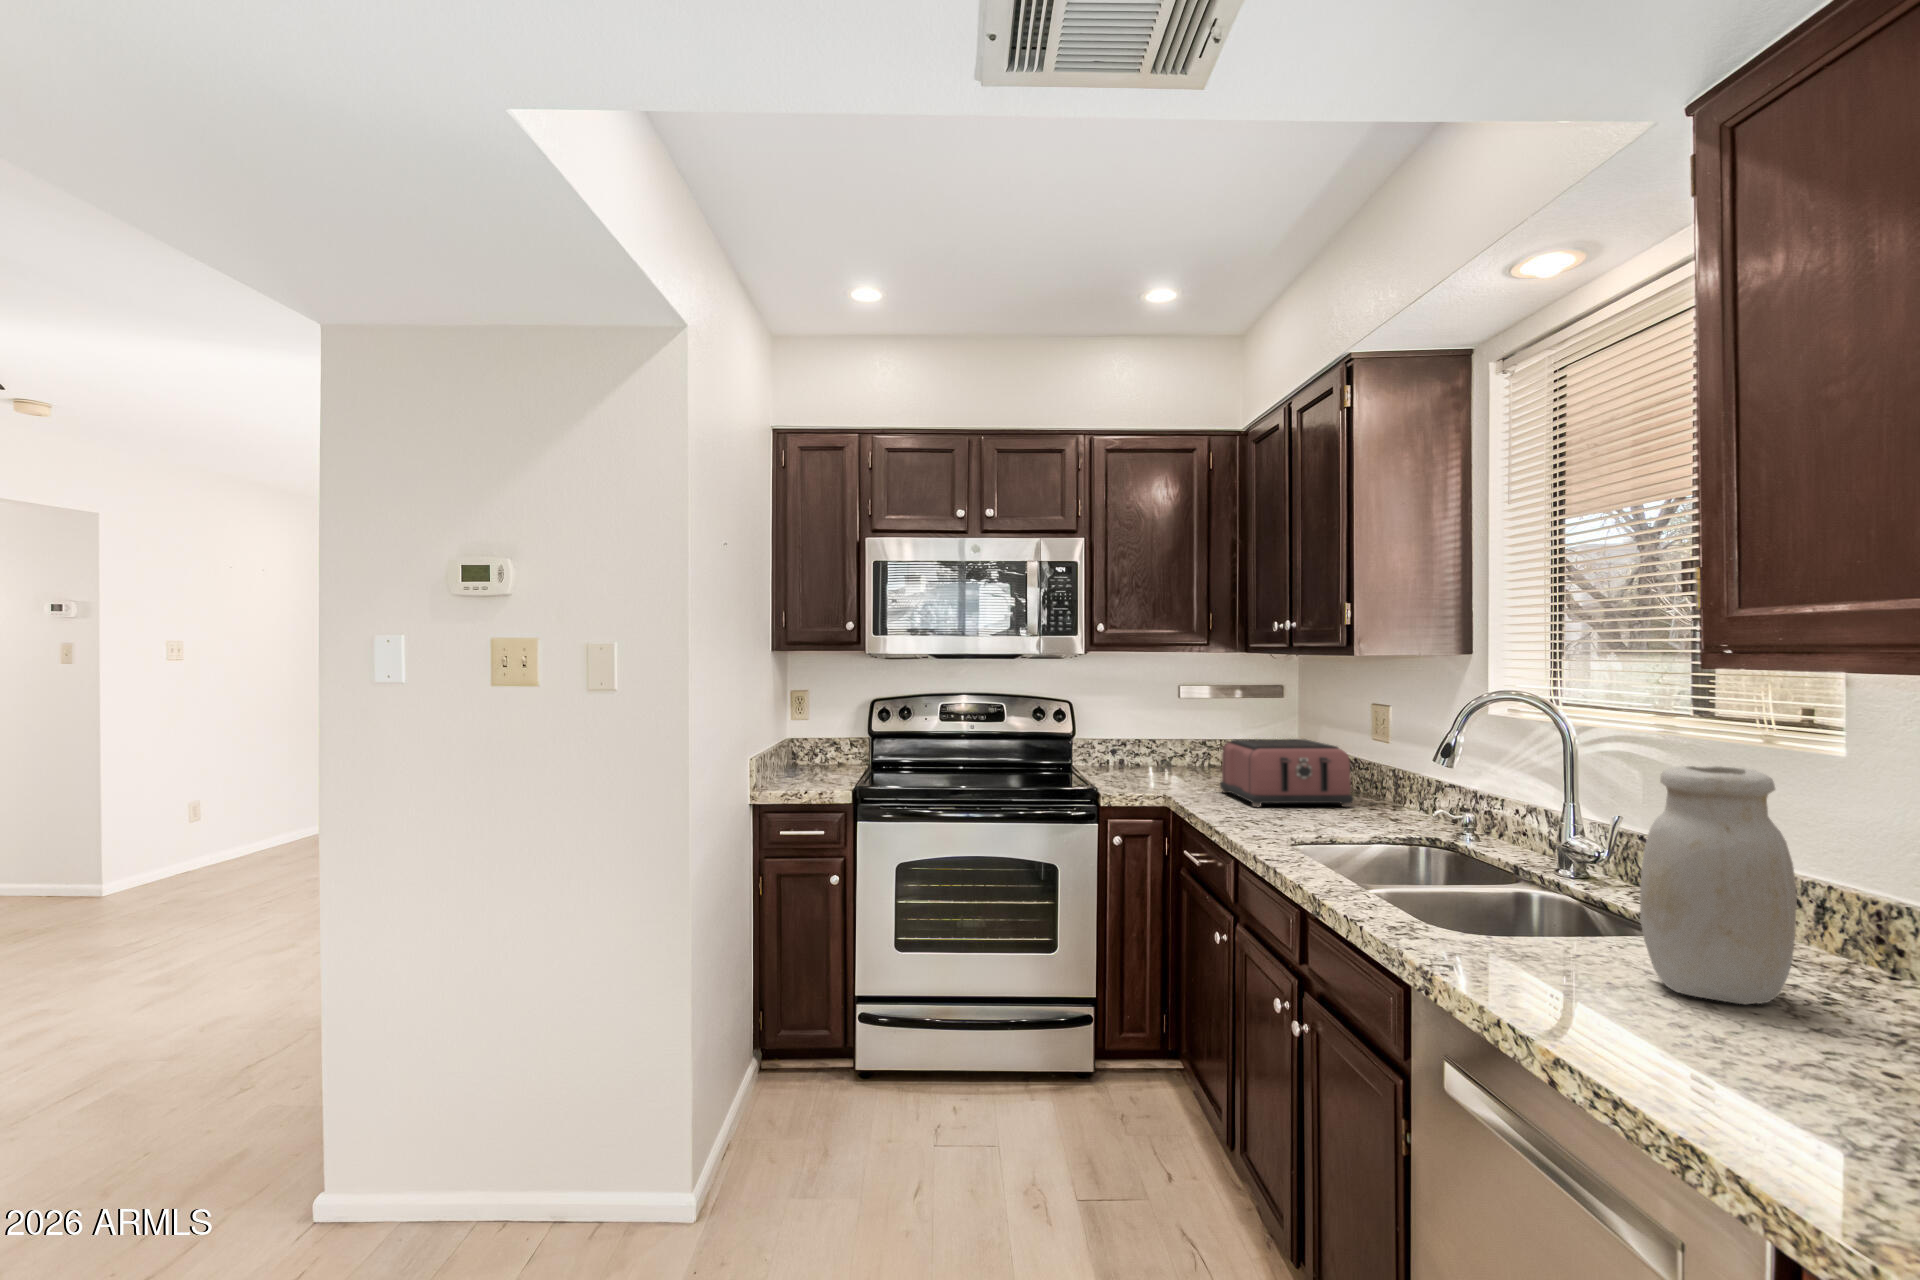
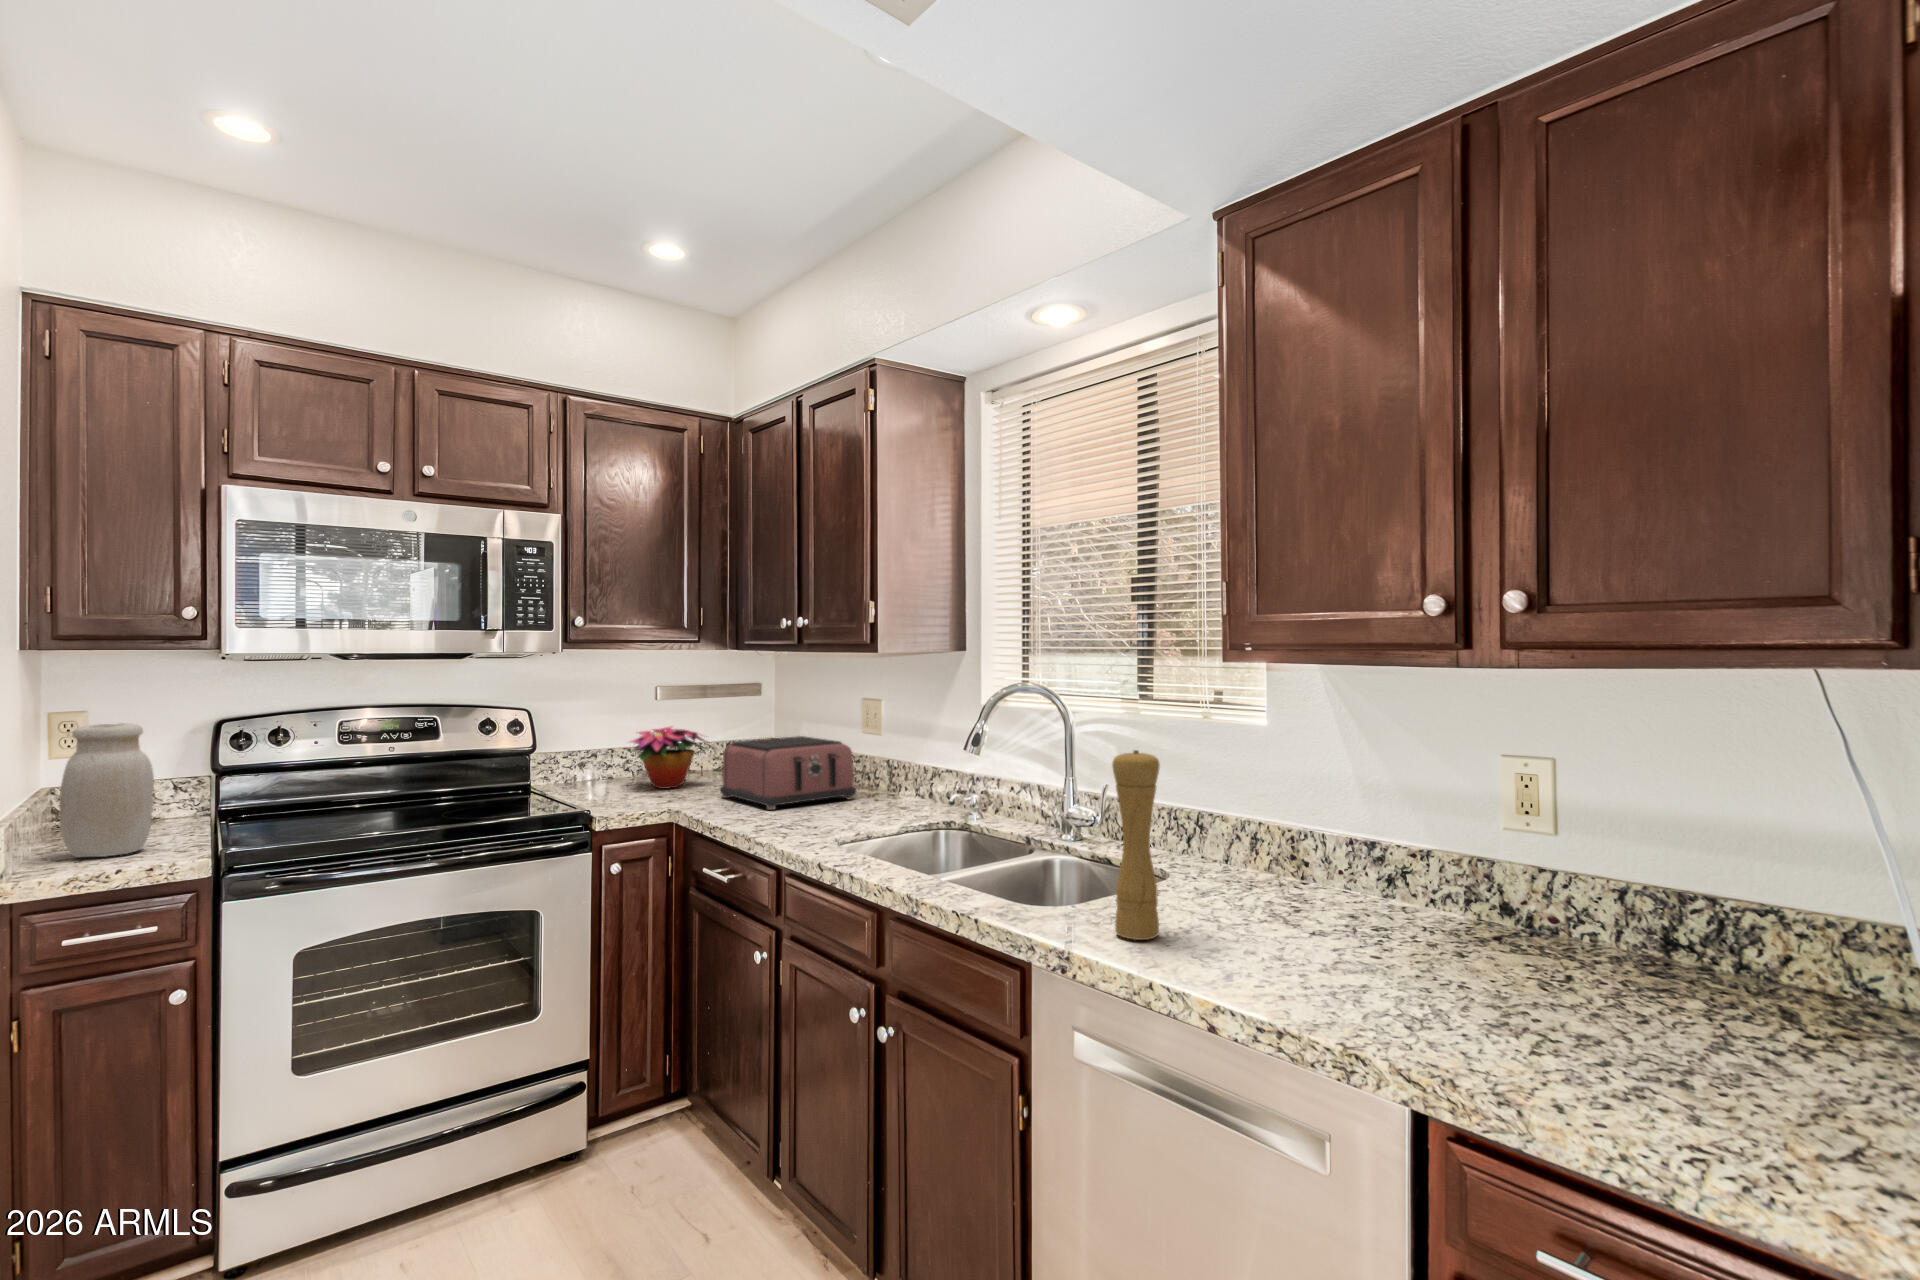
flower arrangement: none [1143,722,1228,780] -> present [630,726,707,789]
pepper mill: none [1498,760,1563,981] -> present [1112,750,1160,940]
jar: present [1640,766,1797,1004] -> present [59,723,154,857]

